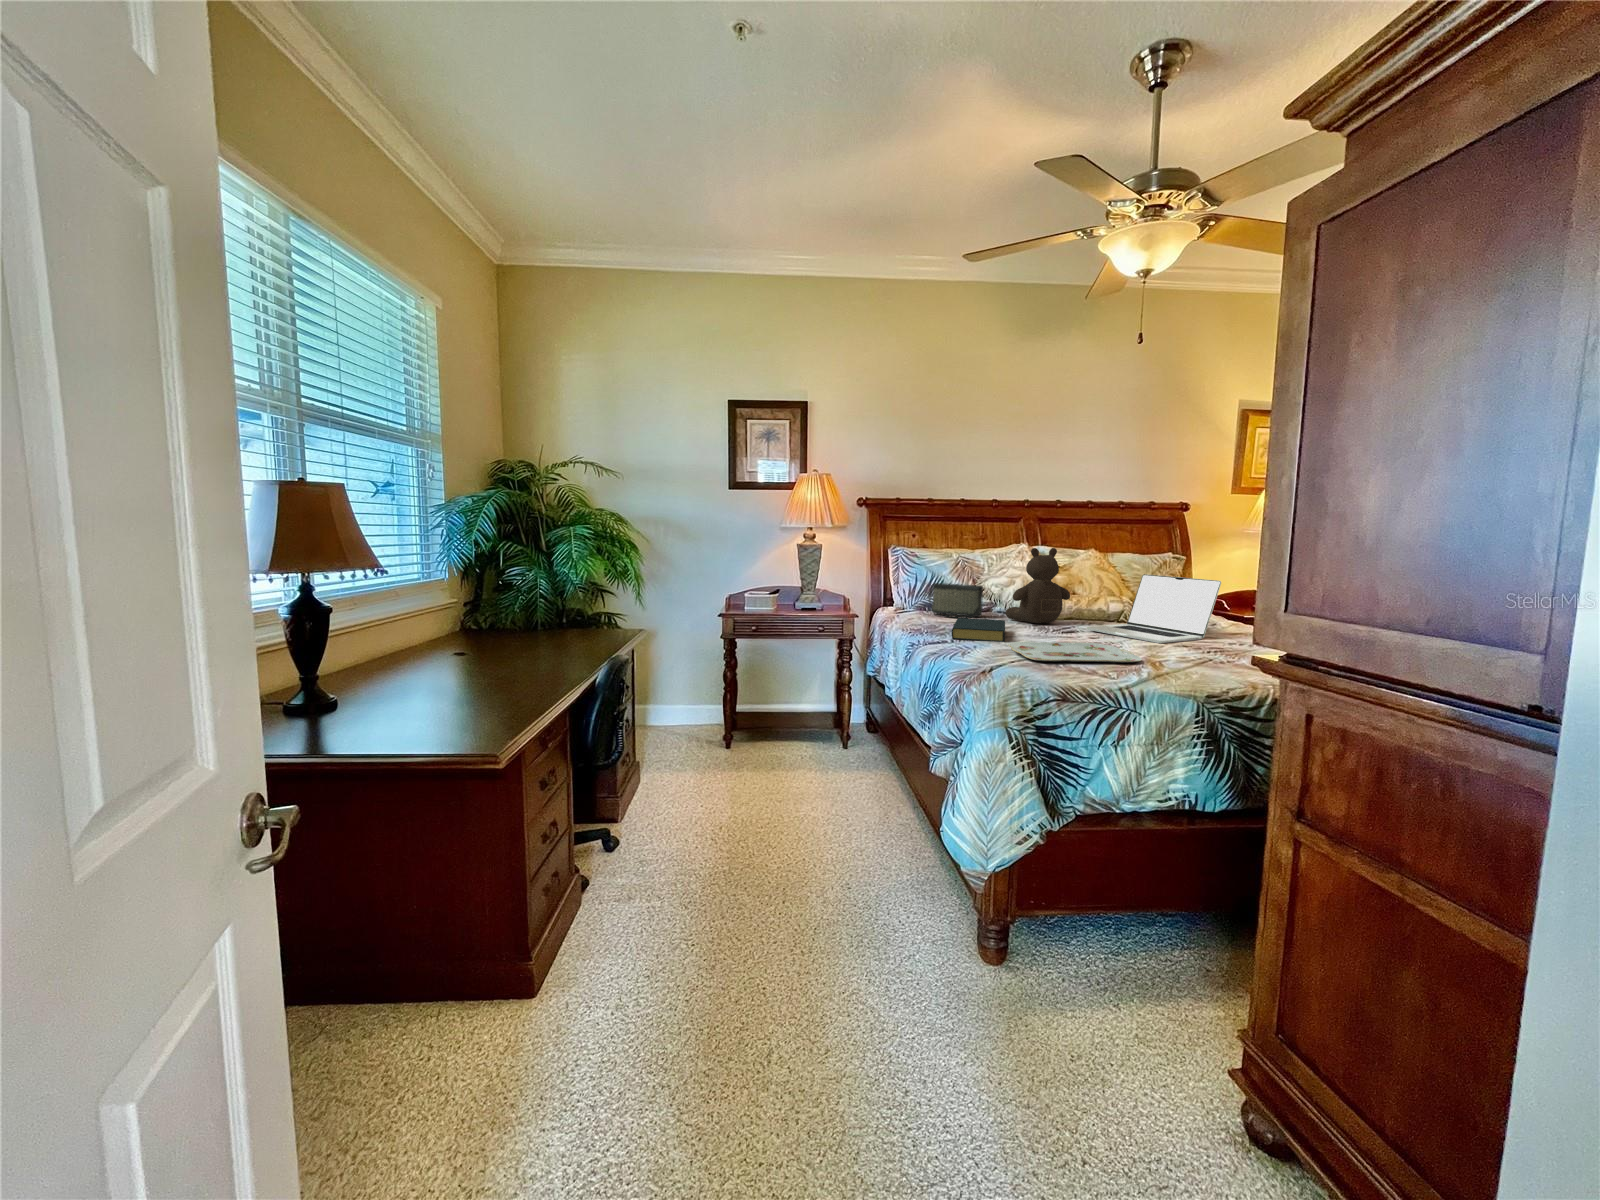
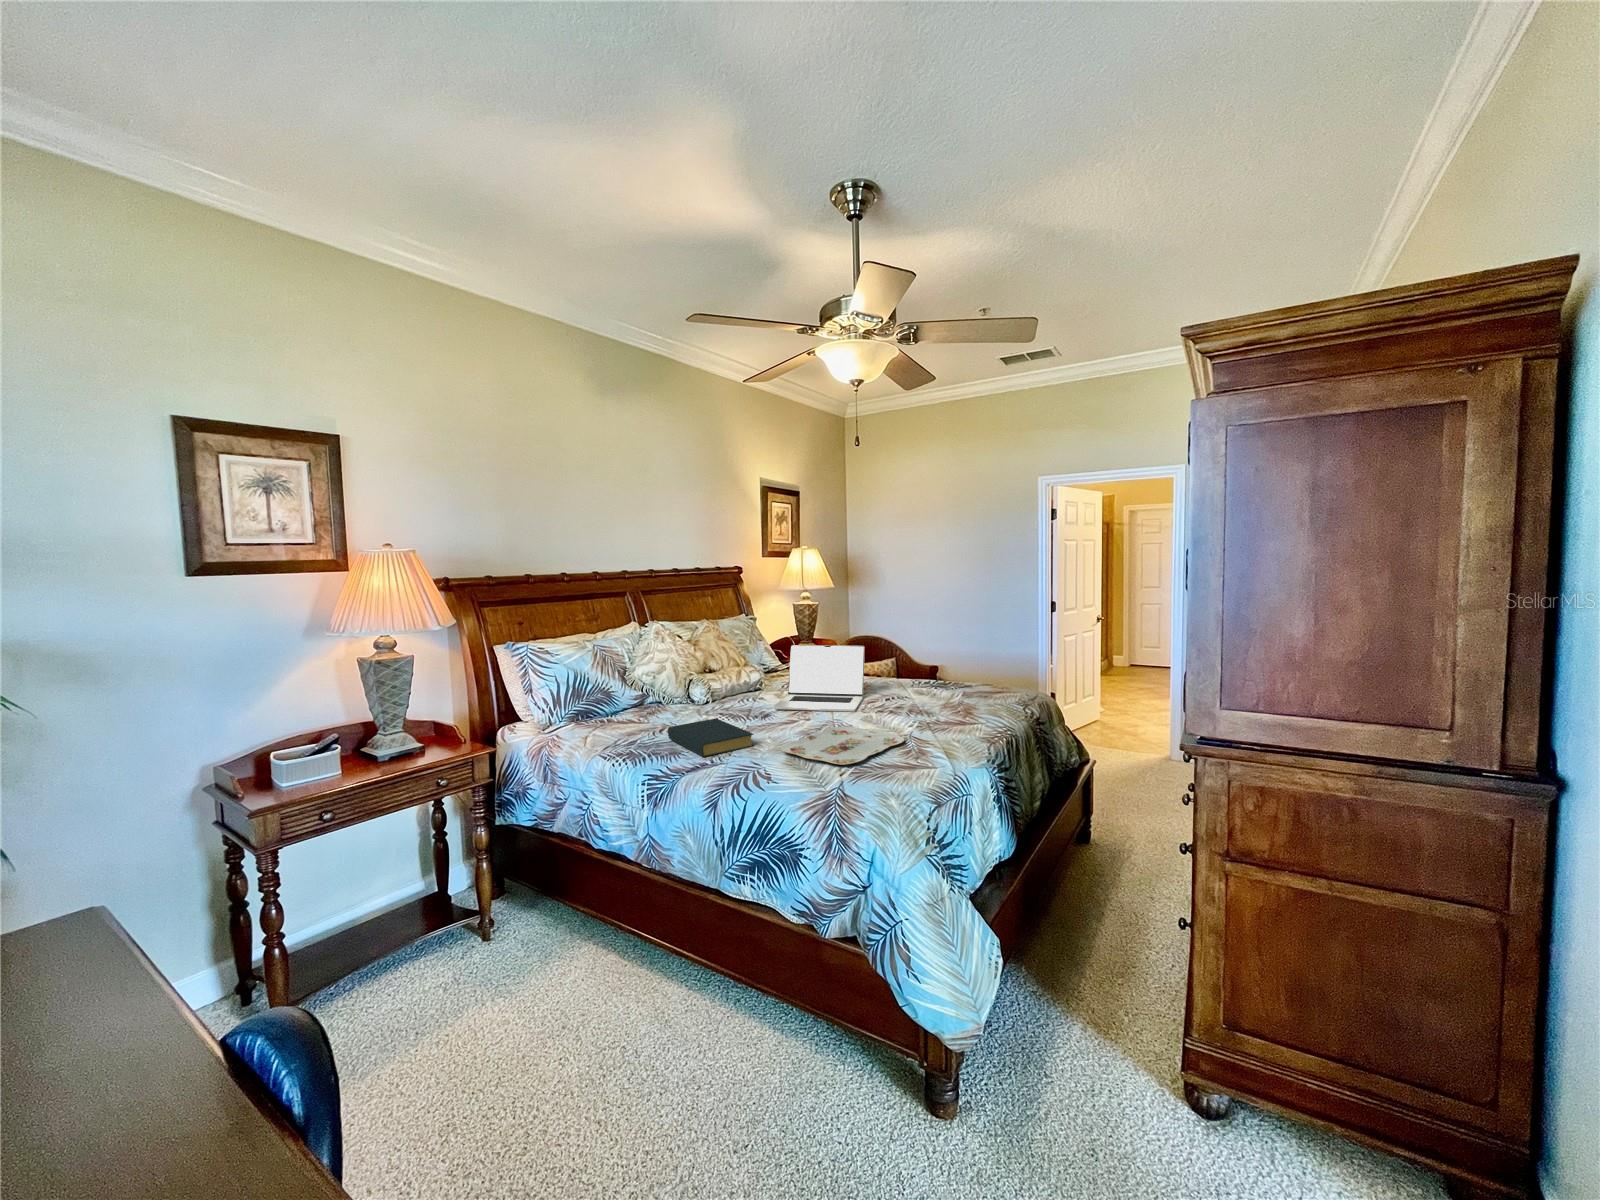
teddy bear: present [1006,548,1070,624] -> none [674,629,735,711]
handbag: present [929,583,983,618] -> none [580,678,651,724]

